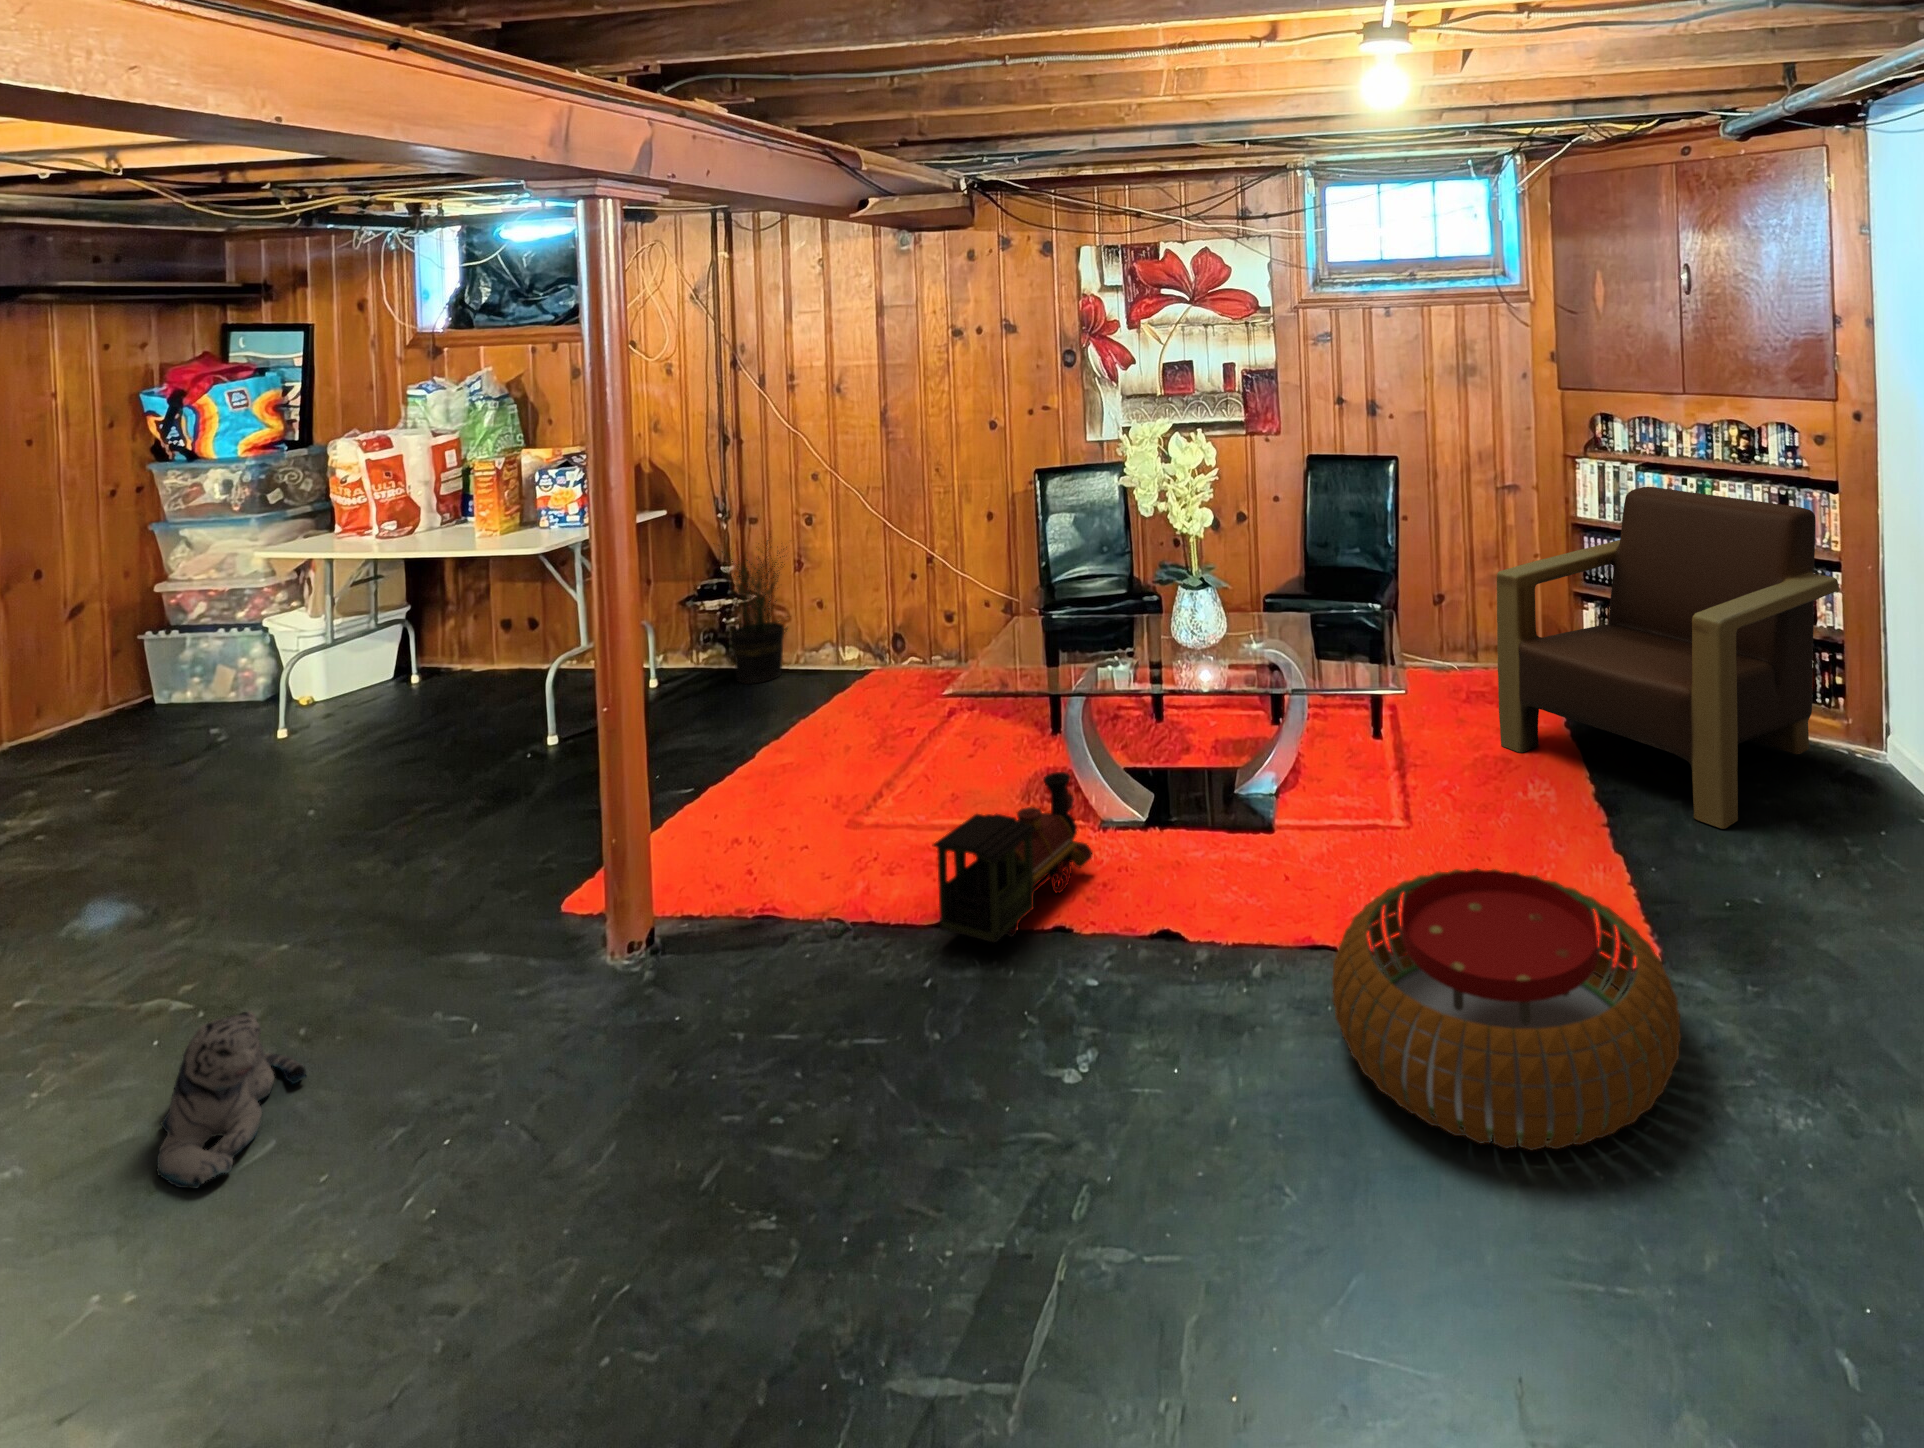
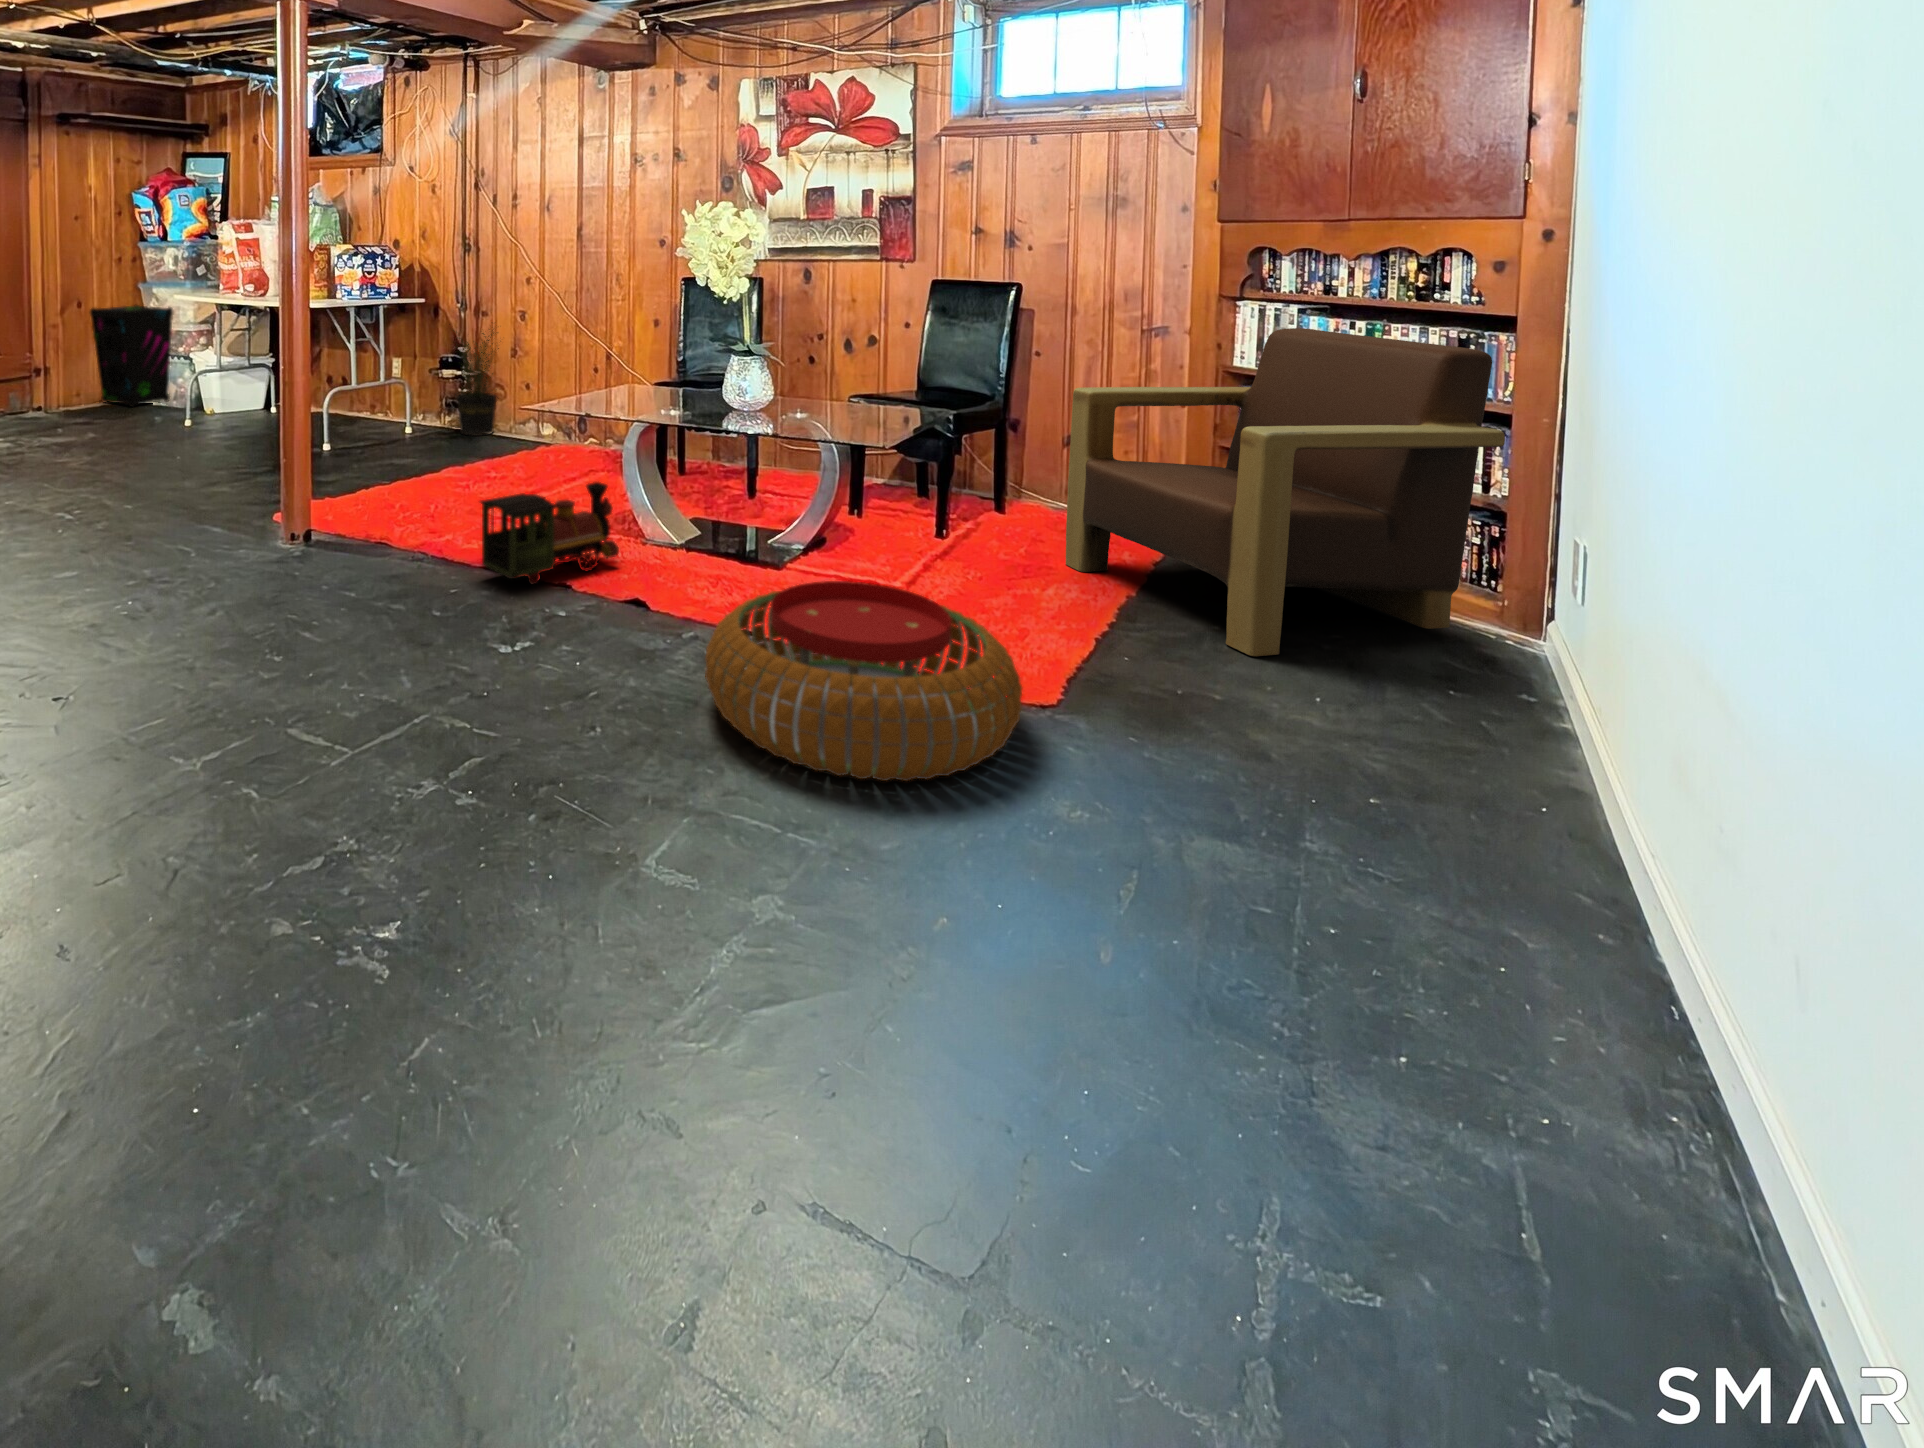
speaker: none [59,560,228,726] -> present [90,305,173,407]
plush toy: present [156,1012,306,1188] -> none [32,500,112,581]

